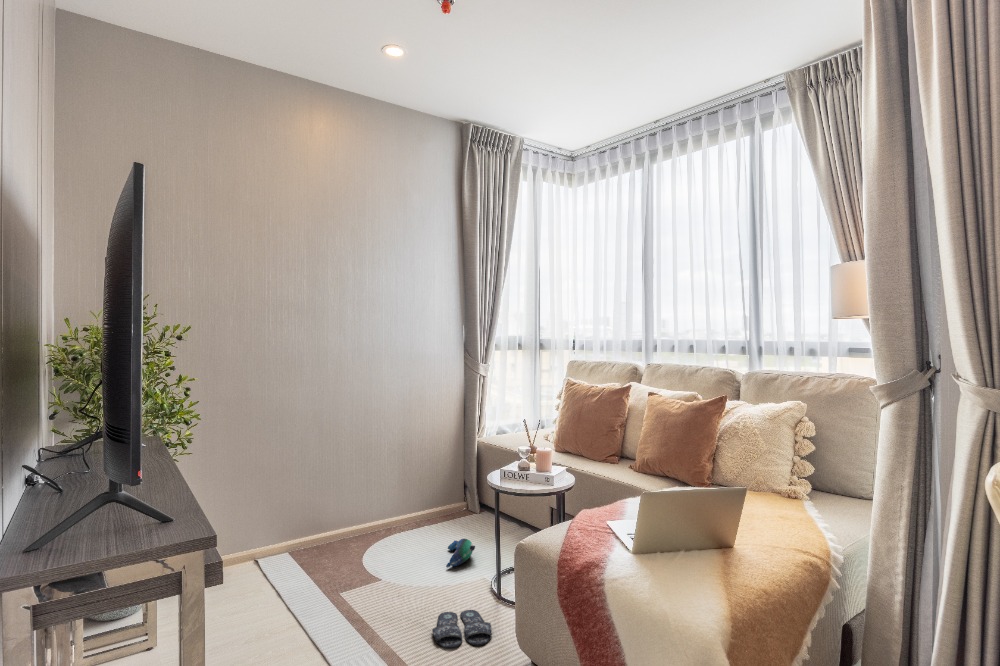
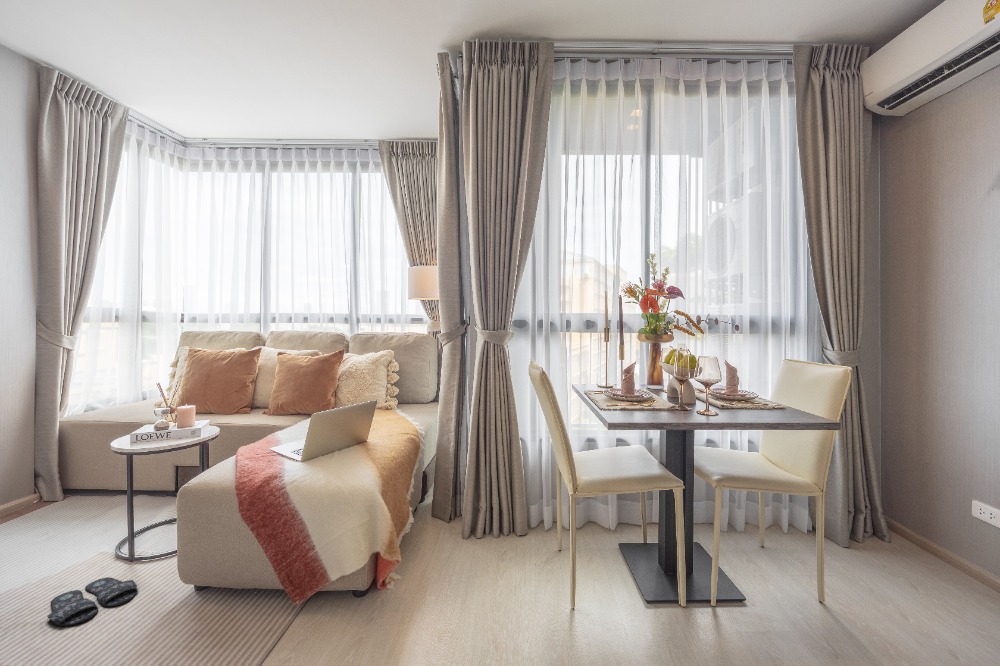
plush toy: present [446,539,475,568] -> none [37,519,86,555]

